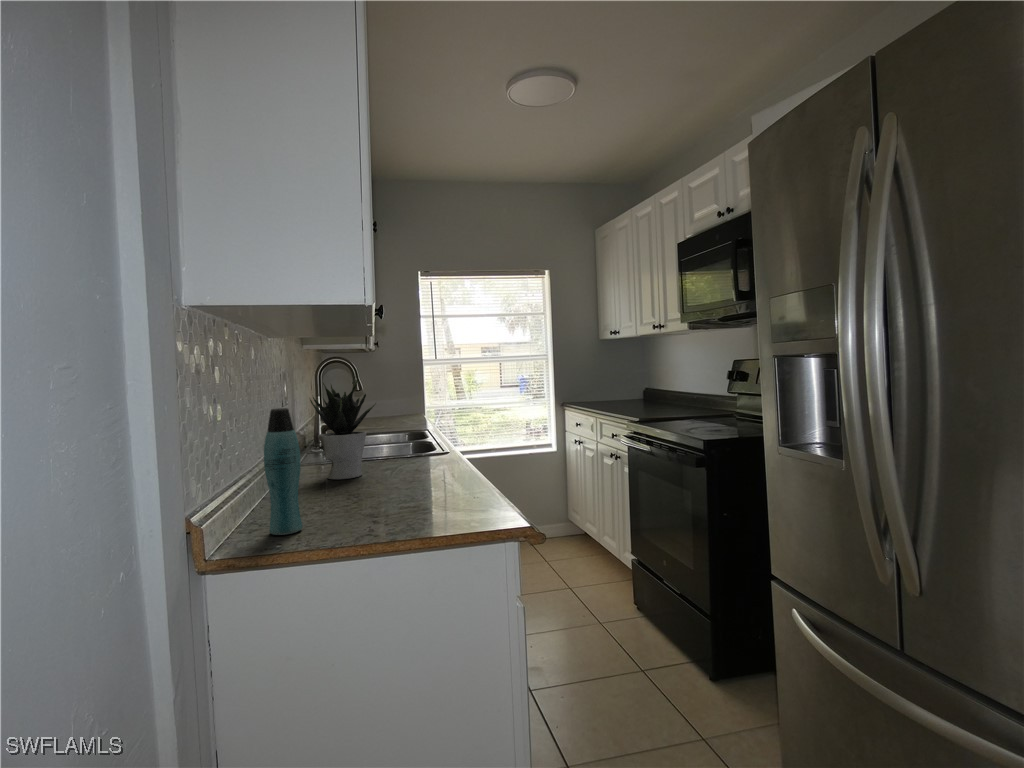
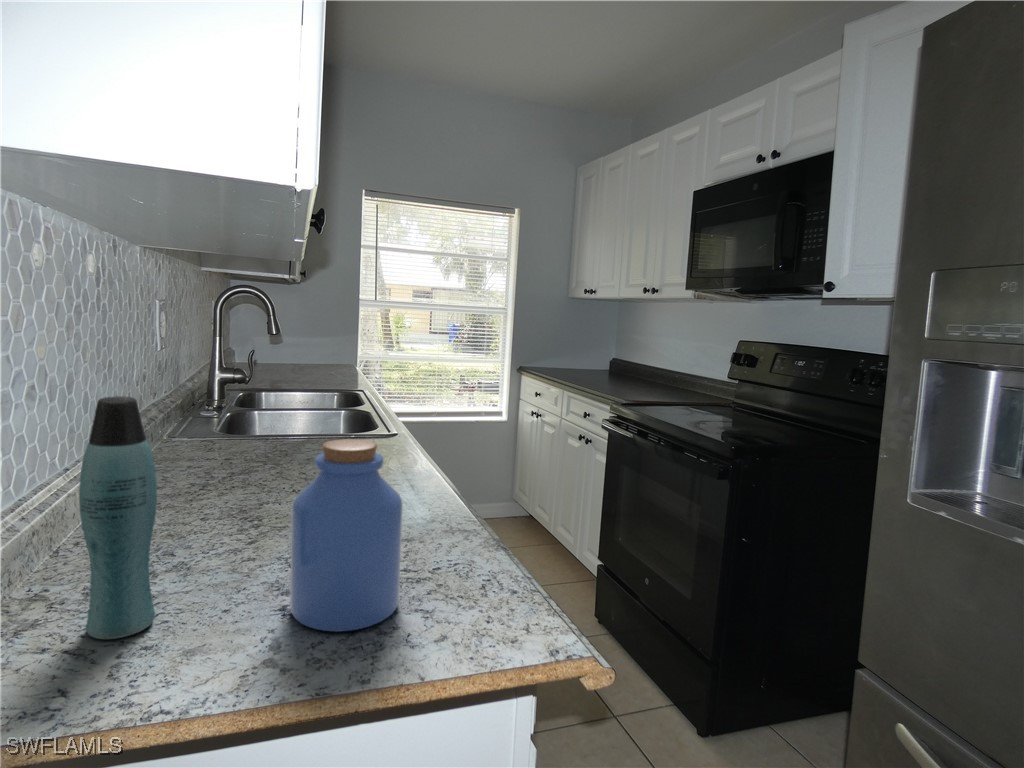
potted plant: present [310,380,376,479] -> none [198,330,302,480]
jar: none [370,425,433,528] -> present [290,439,403,632]

